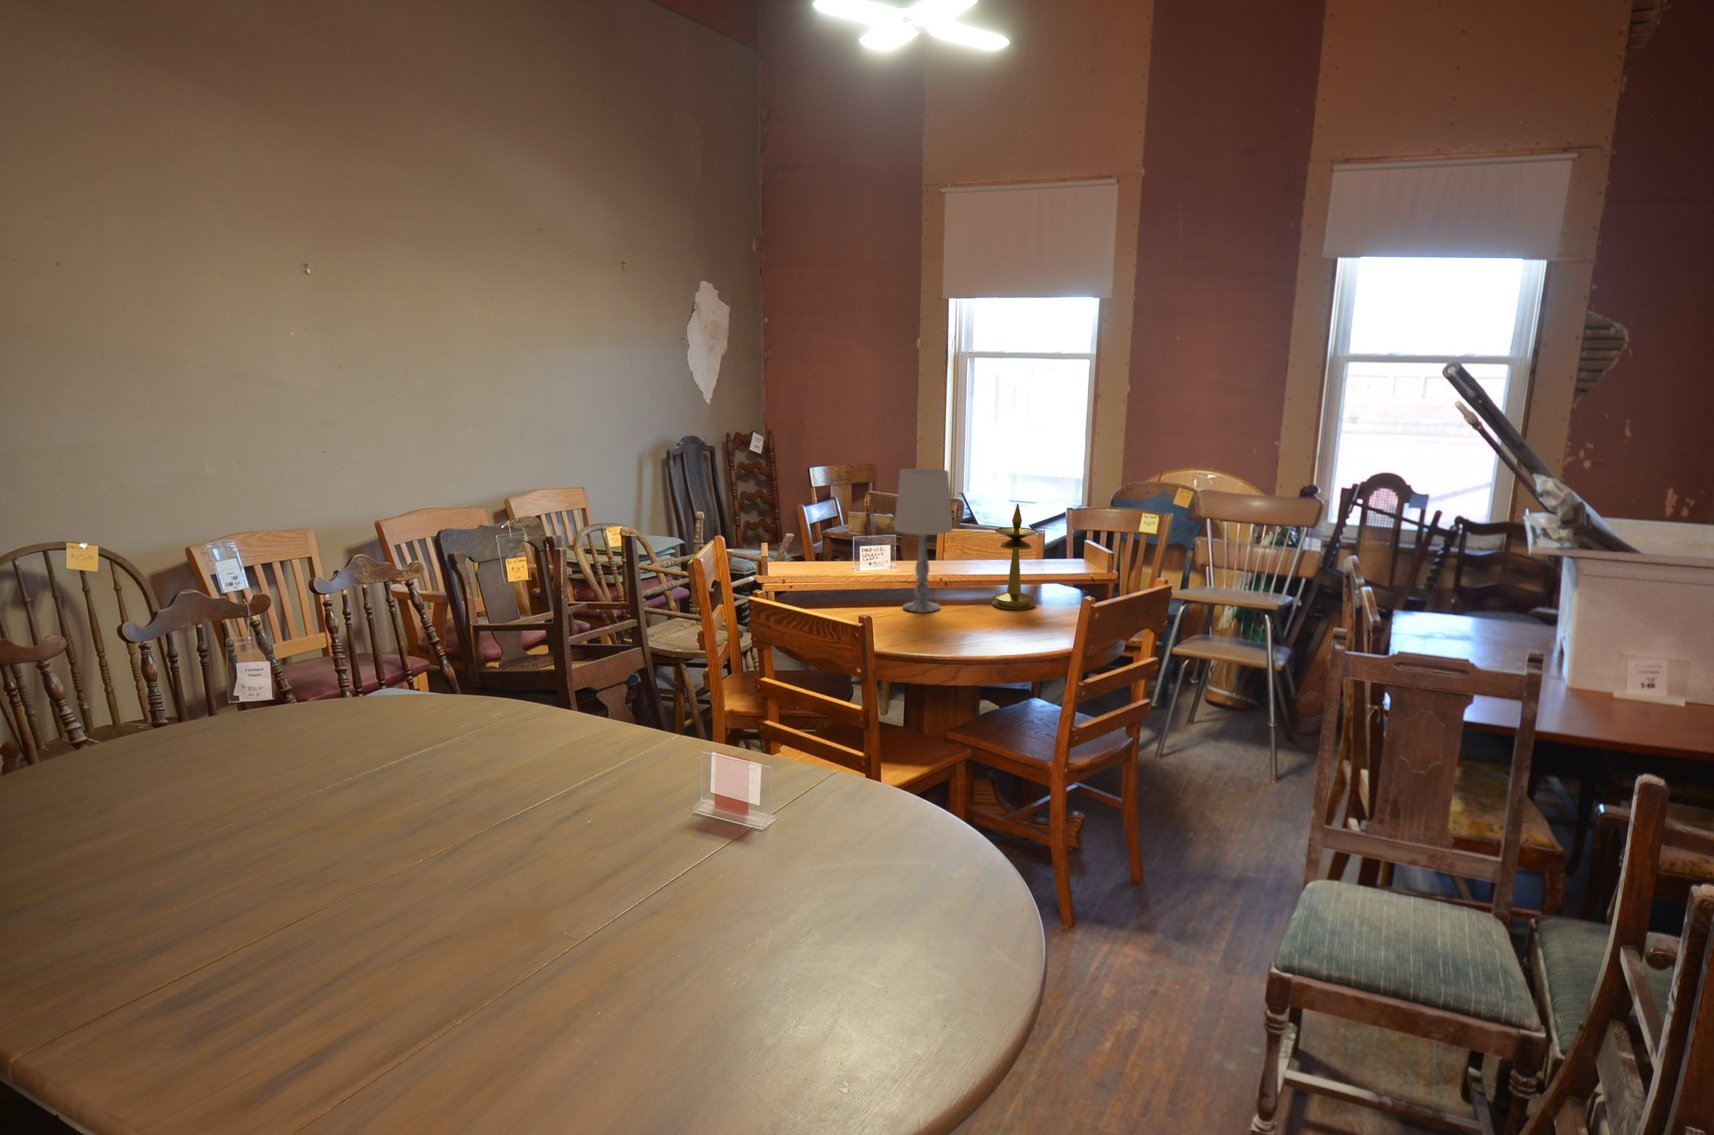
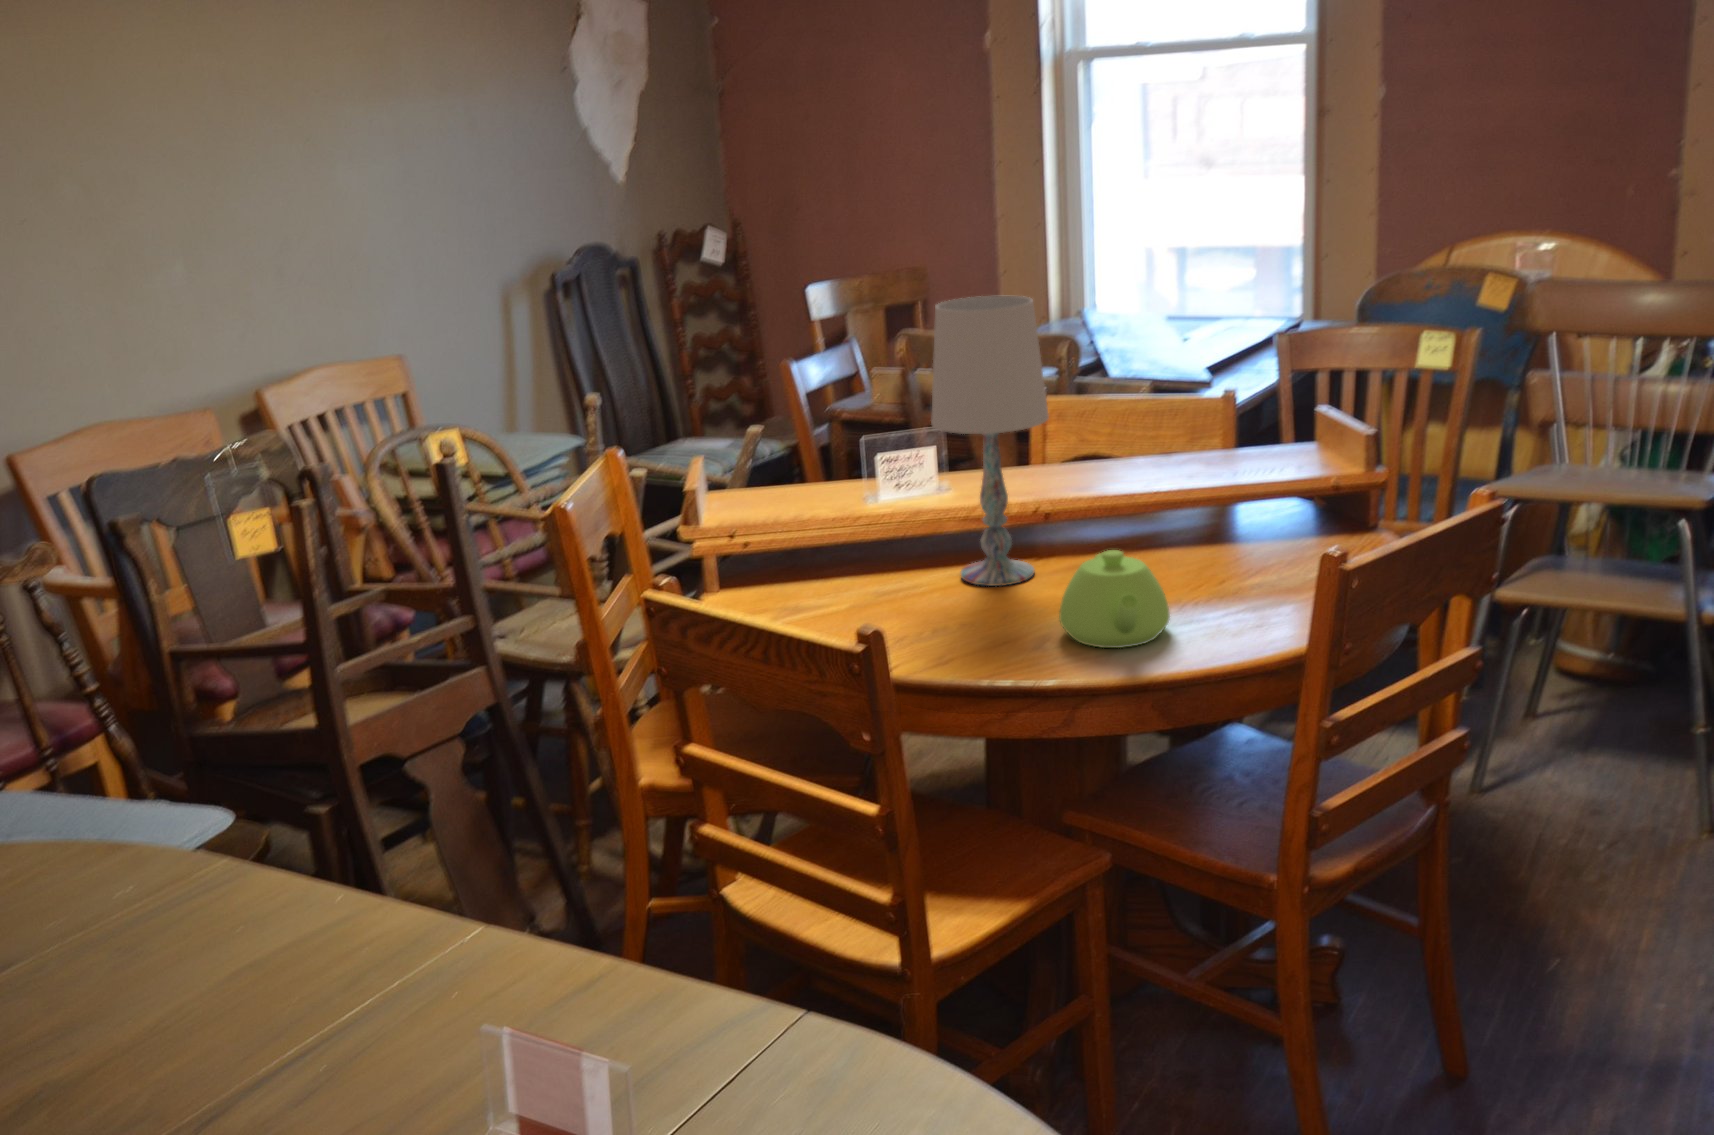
candlestick: present [992,504,1038,610] -> none [1135,353,1224,567]
teapot: none [954,593,1008,640] -> present [1059,550,1170,648]

